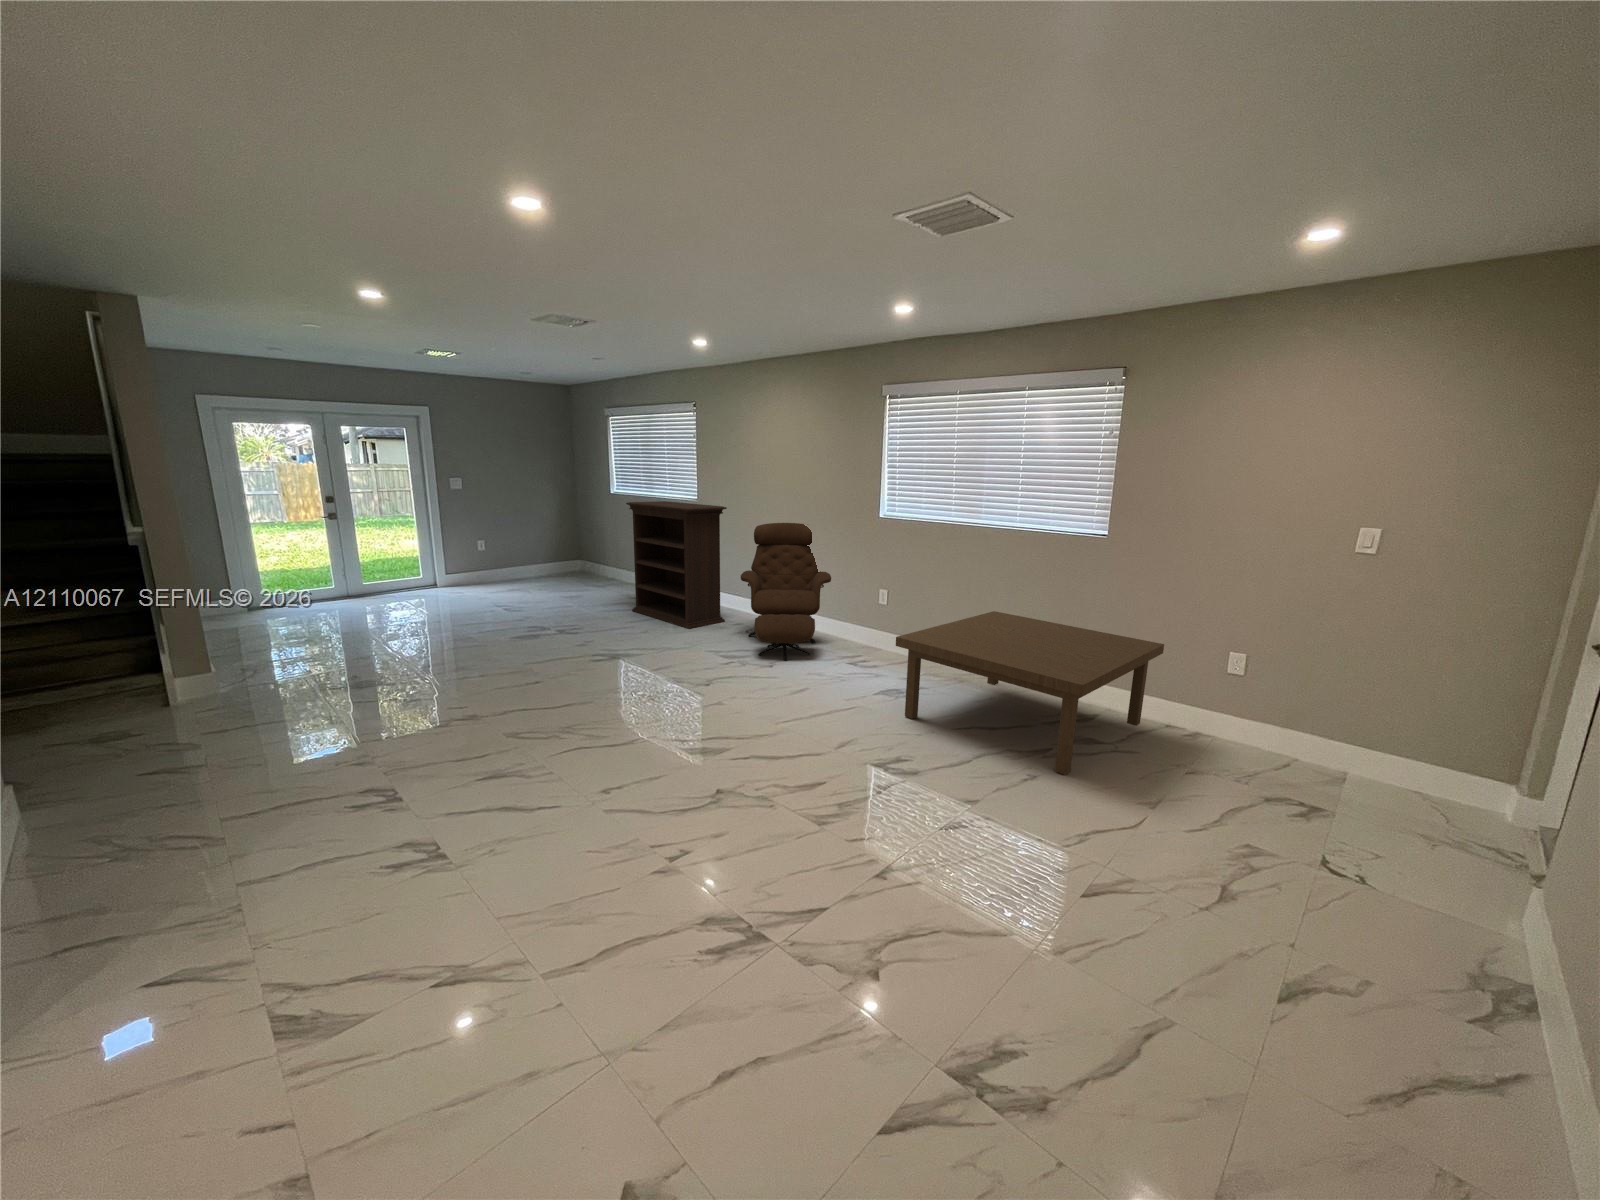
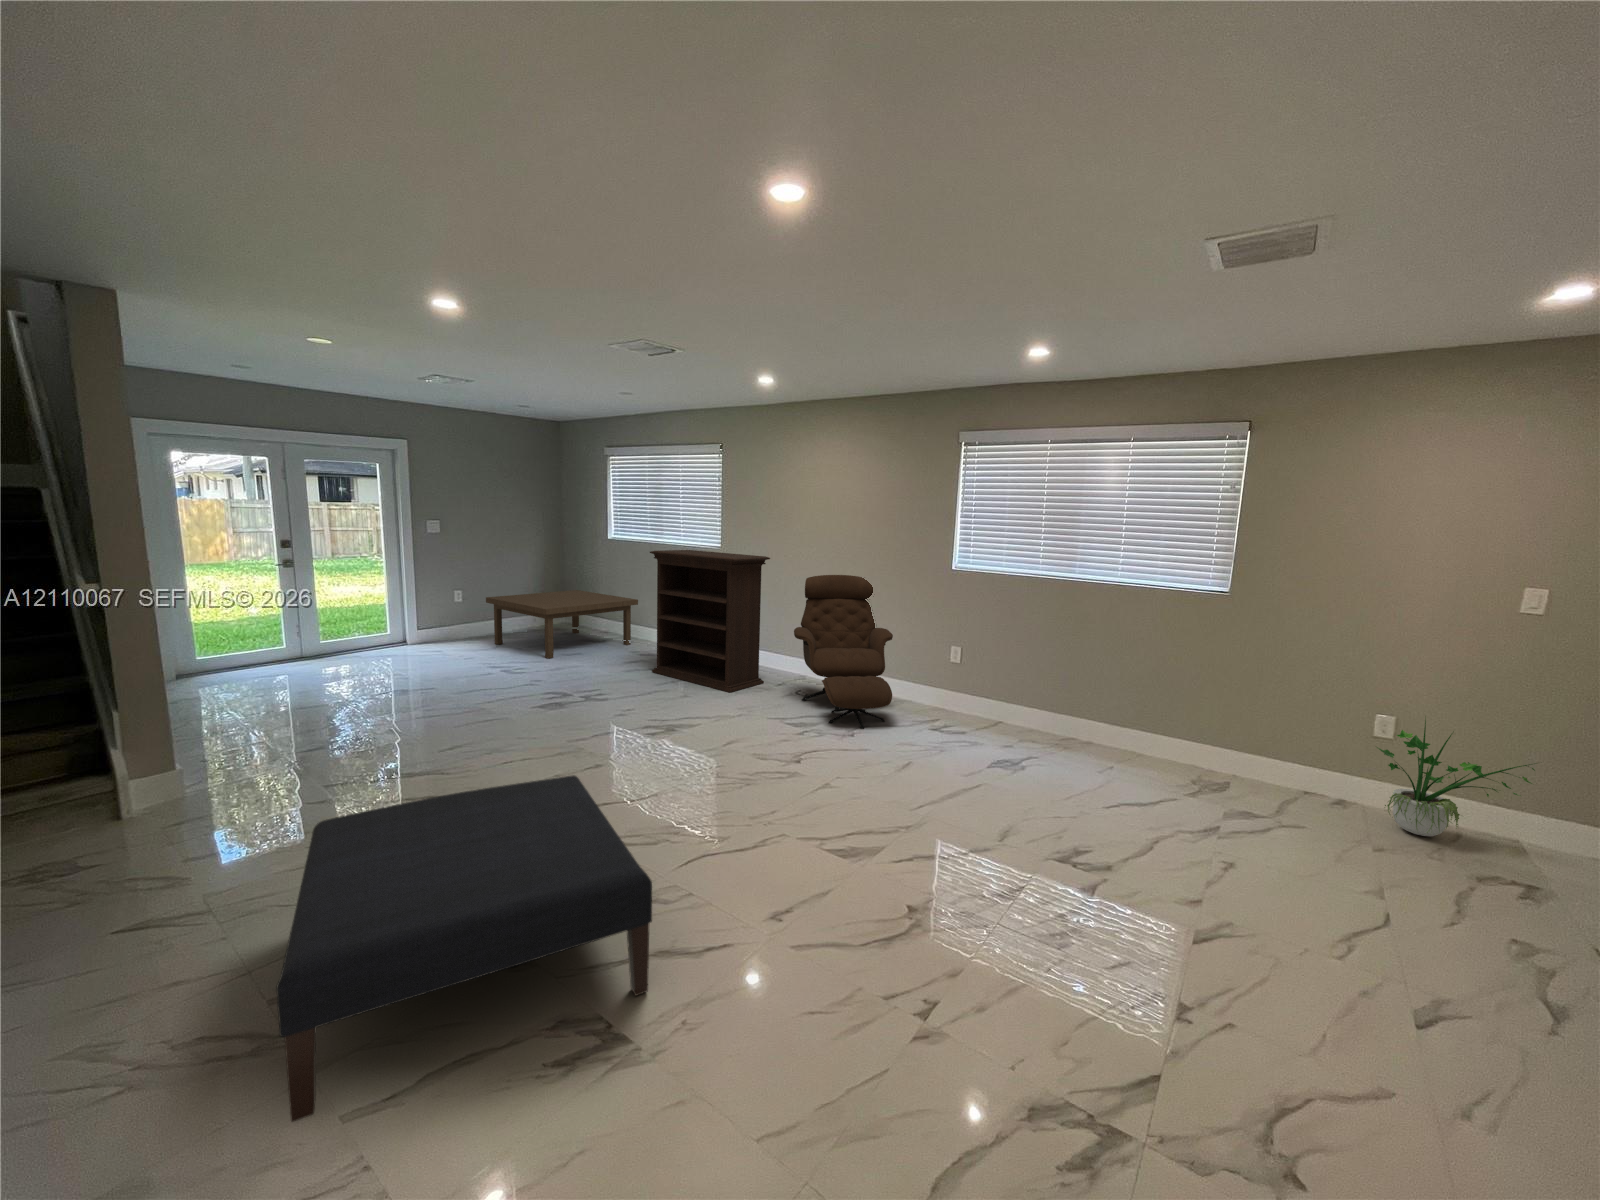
coffee table: present [896,611,1164,775] -> present [486,590,638,658]
potted plant: none [1212,648,1359,765] -> present [1377,720,1535,836]
ottoman: none [156,683,475,901] -> present [276,775,652,1122]

